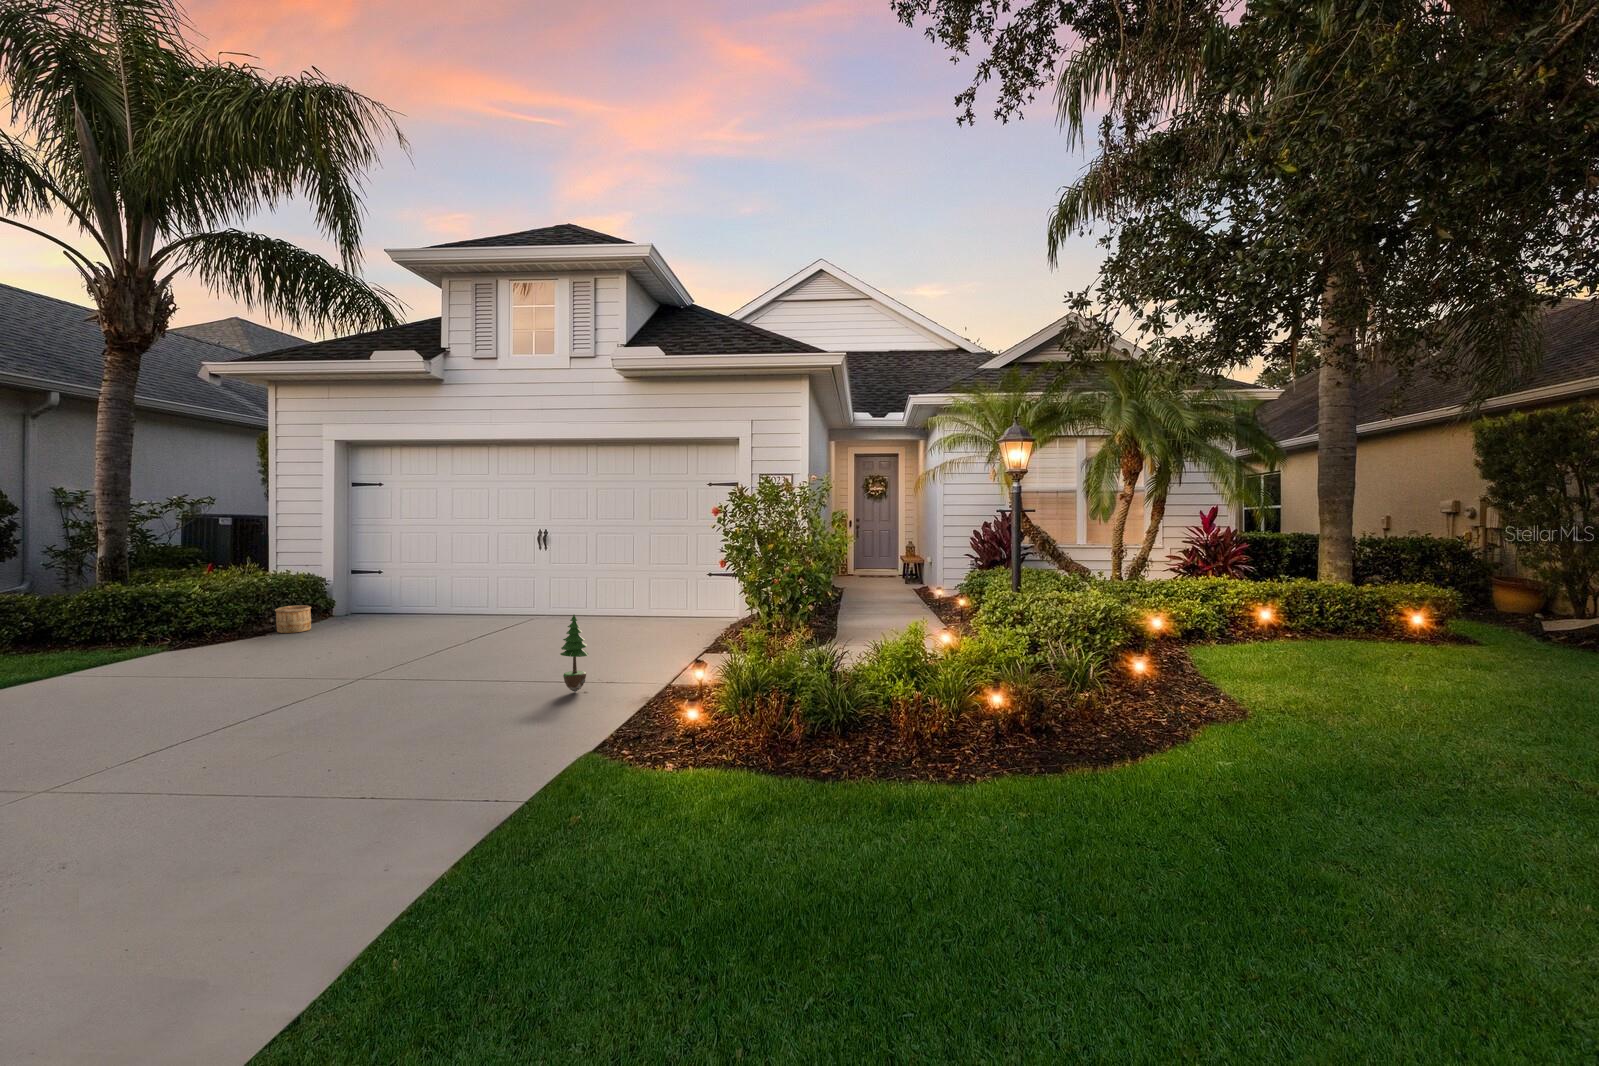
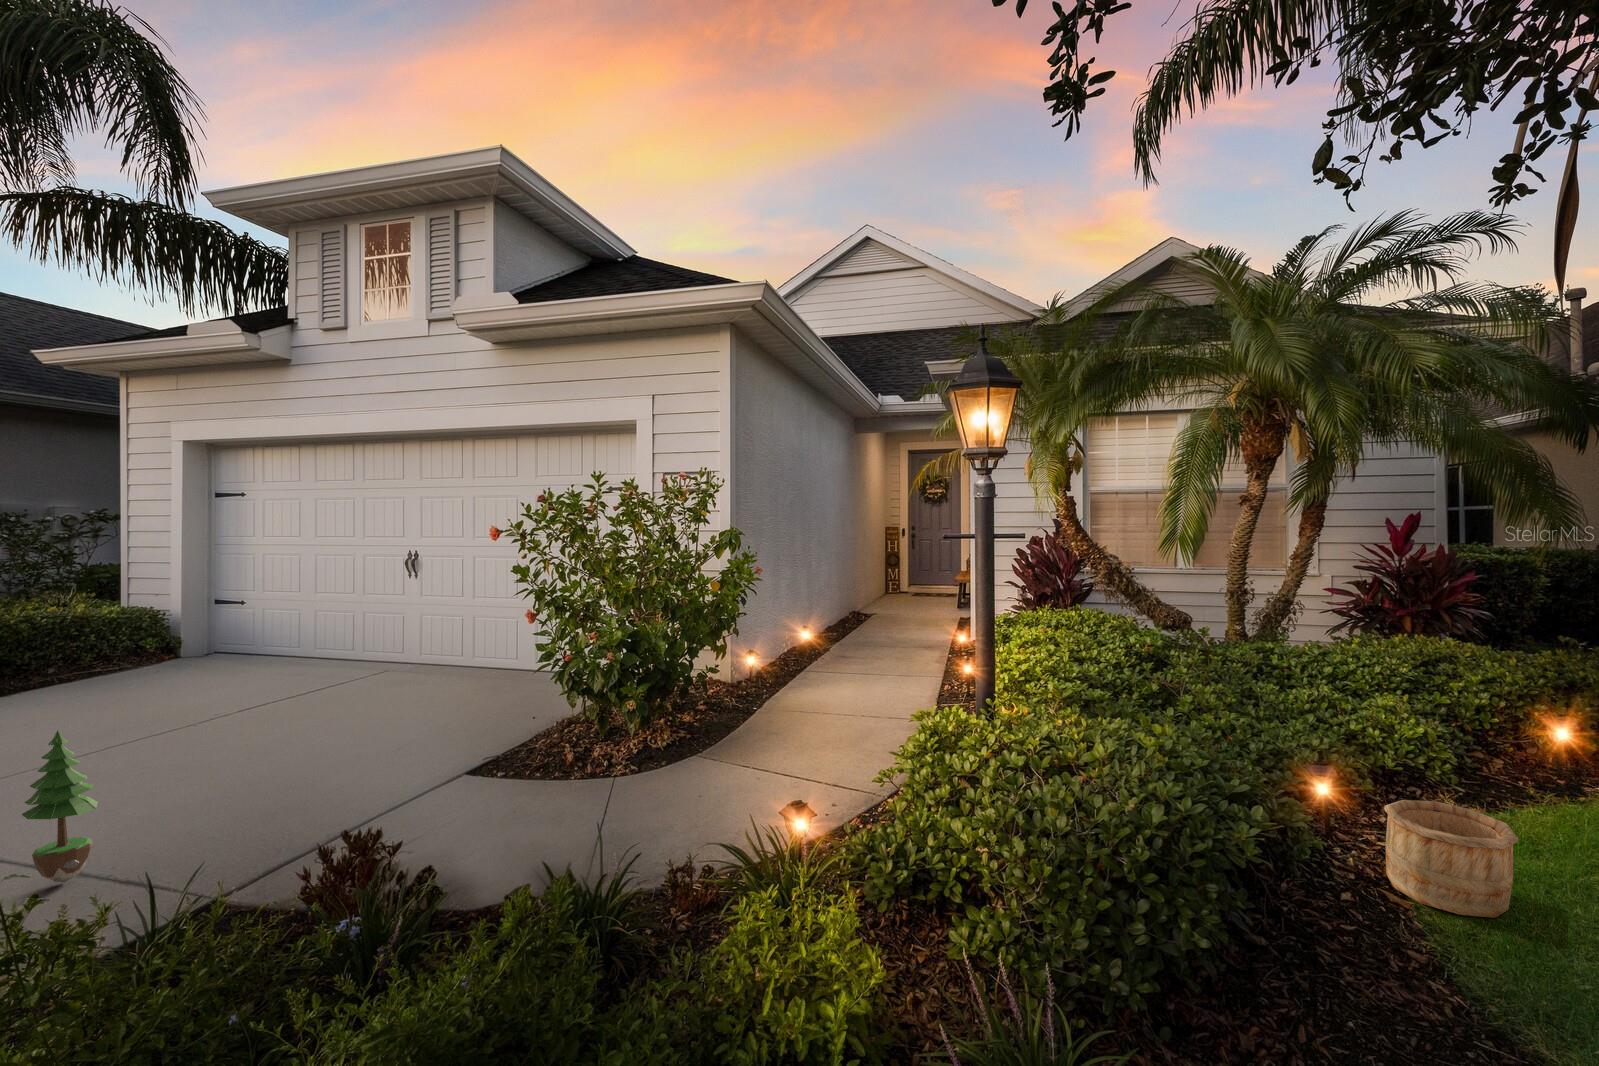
wooden bucket: present [275,605,312,633] -> present [1384,800,1519,918]

